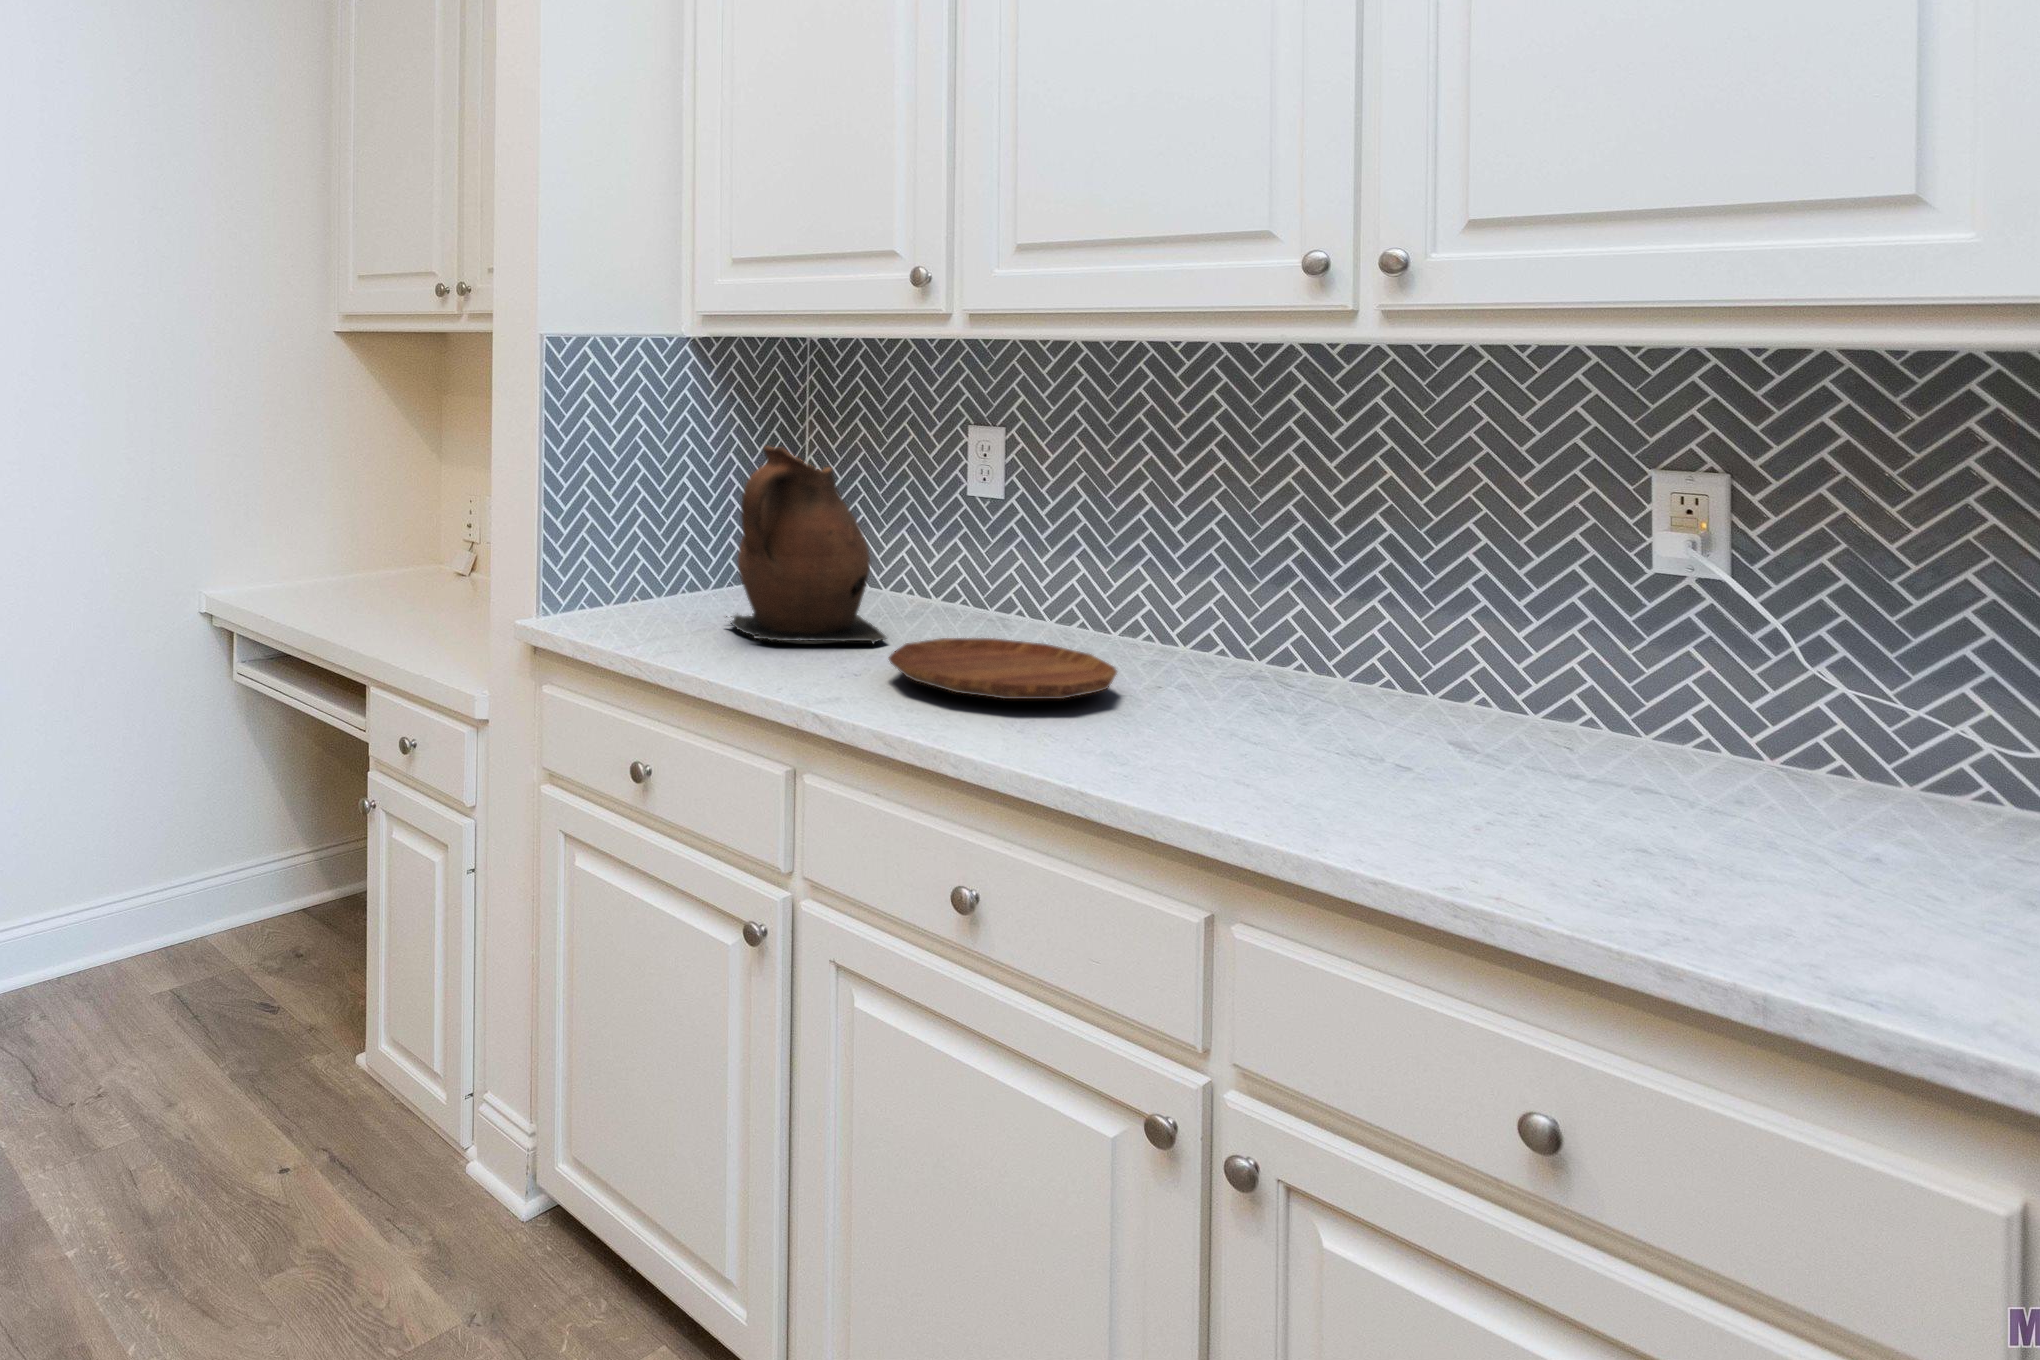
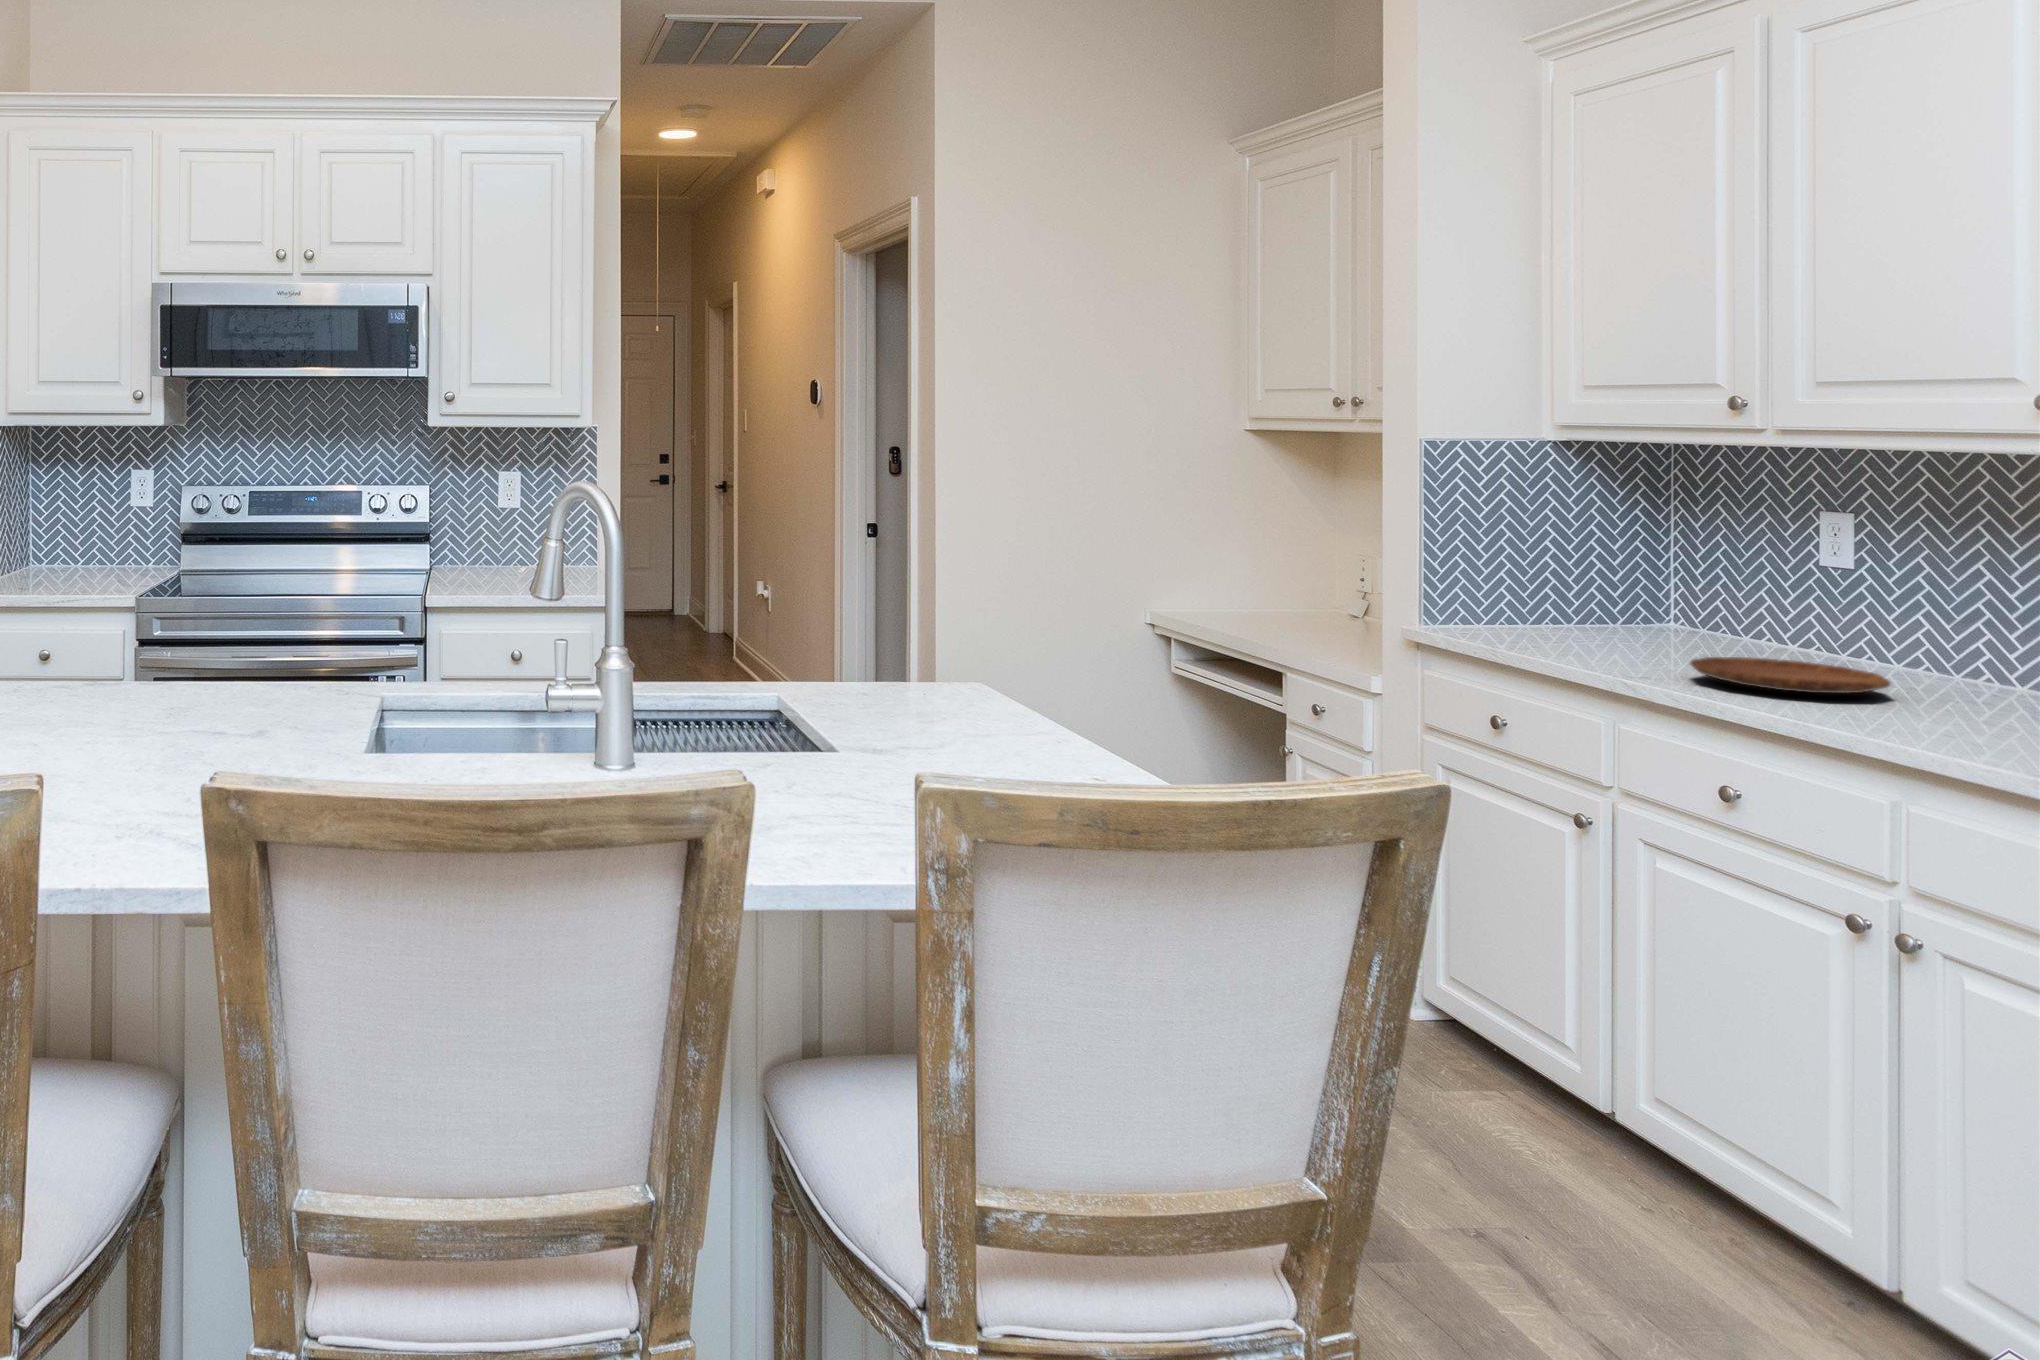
ceramic pitcher: present [726,447,887,644] -> none [1570,520,1711,663]

